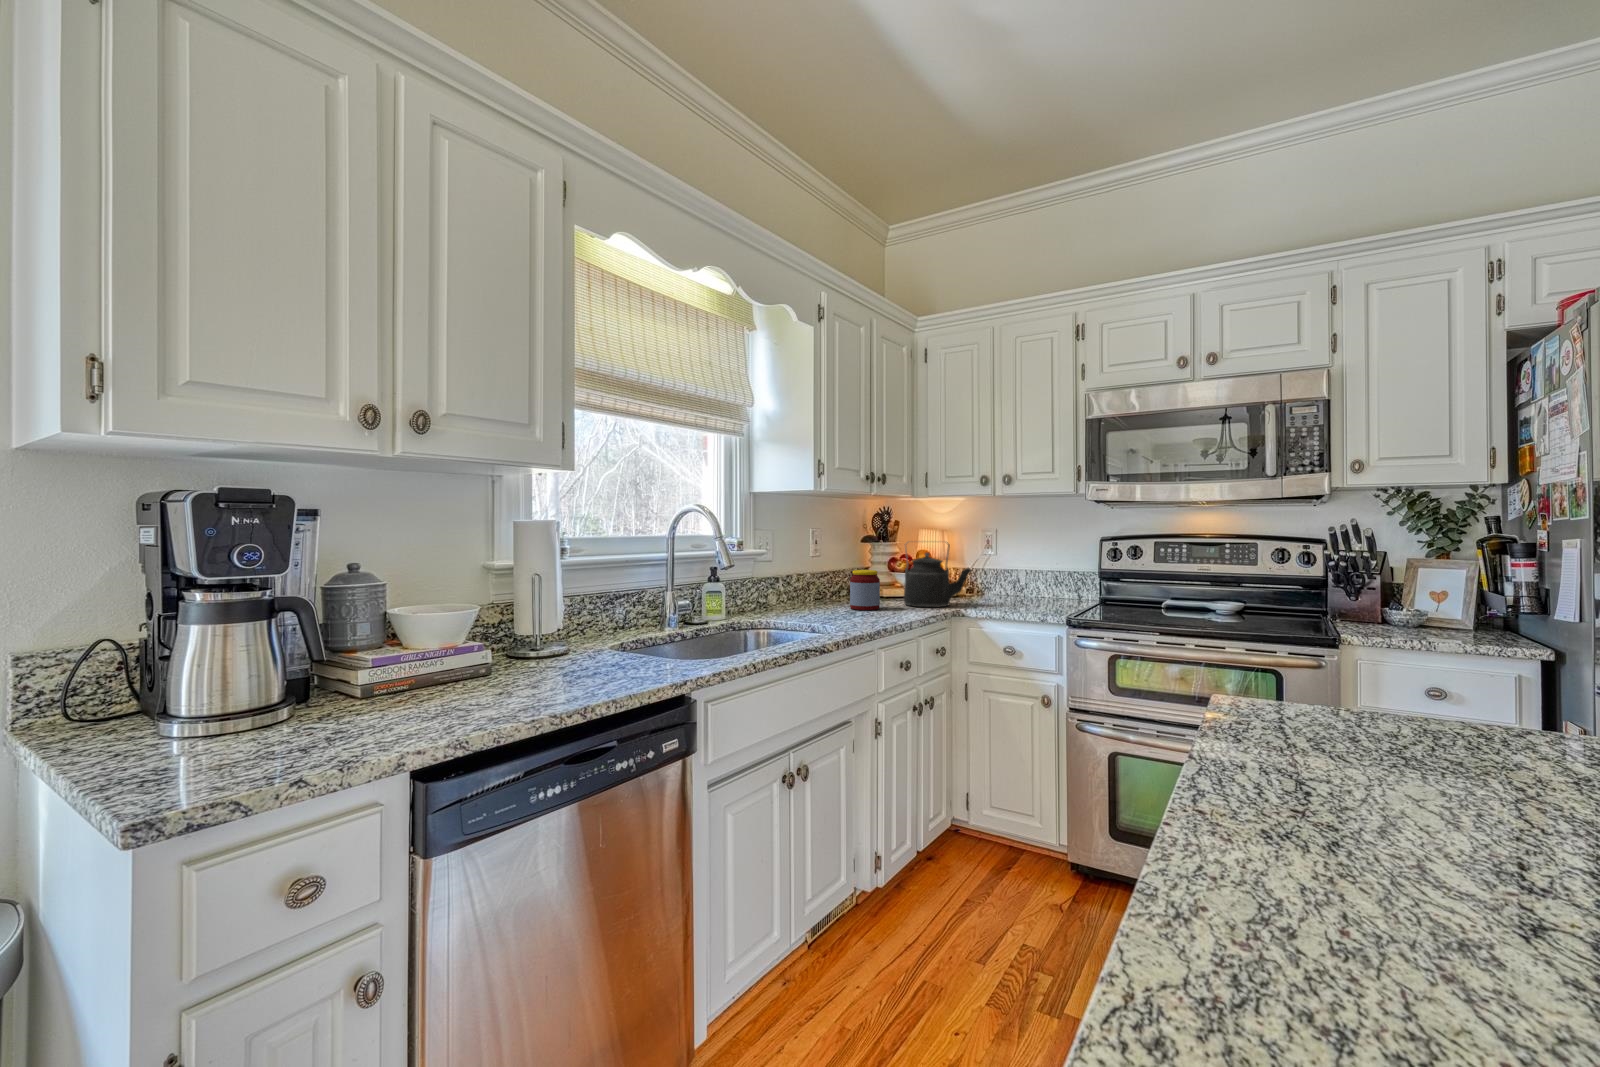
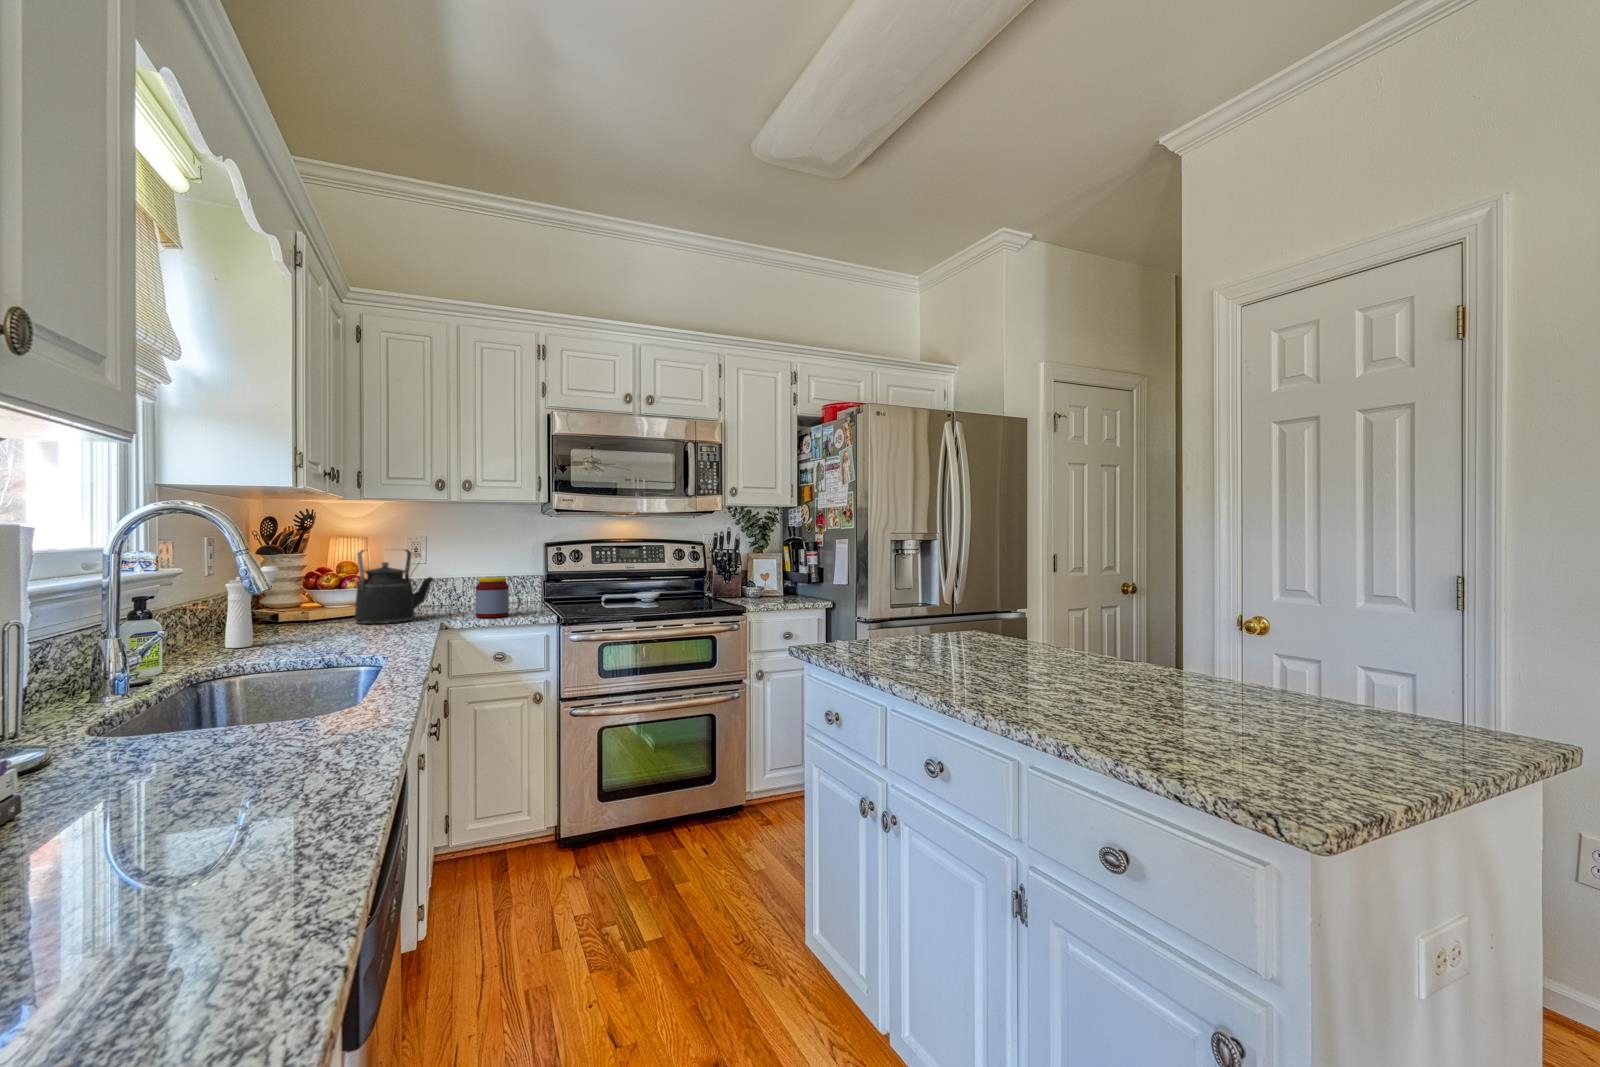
pepper mill: none [791,554,830,614] -> present [225,566,279,648]
jar: present [850,570,880,610] -> present [476,577,509,618]

